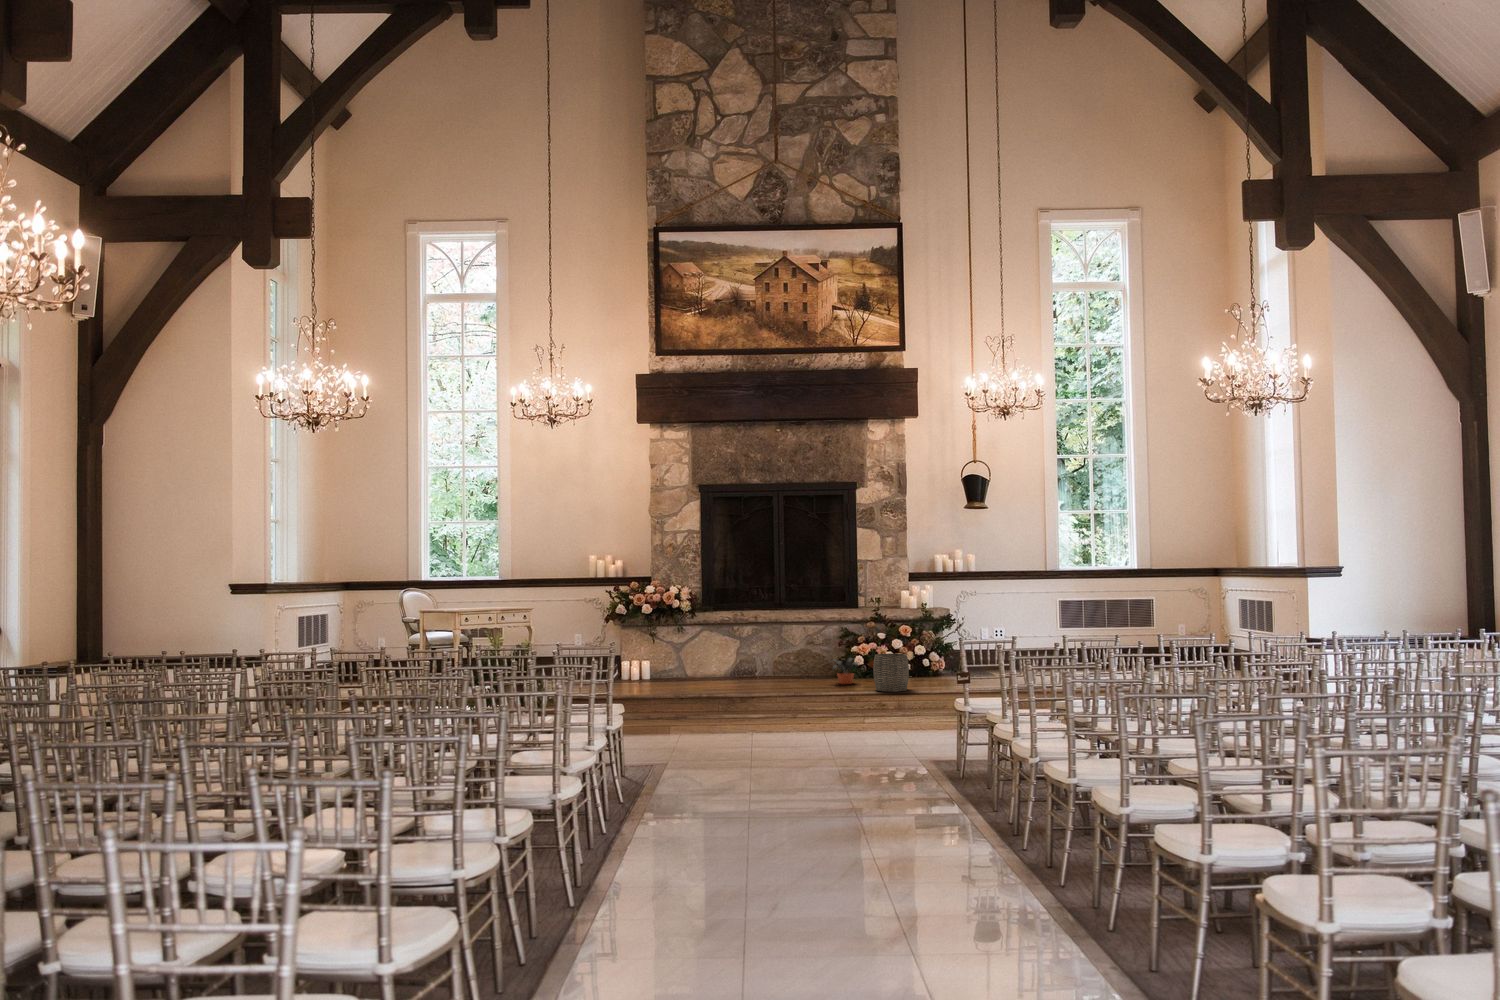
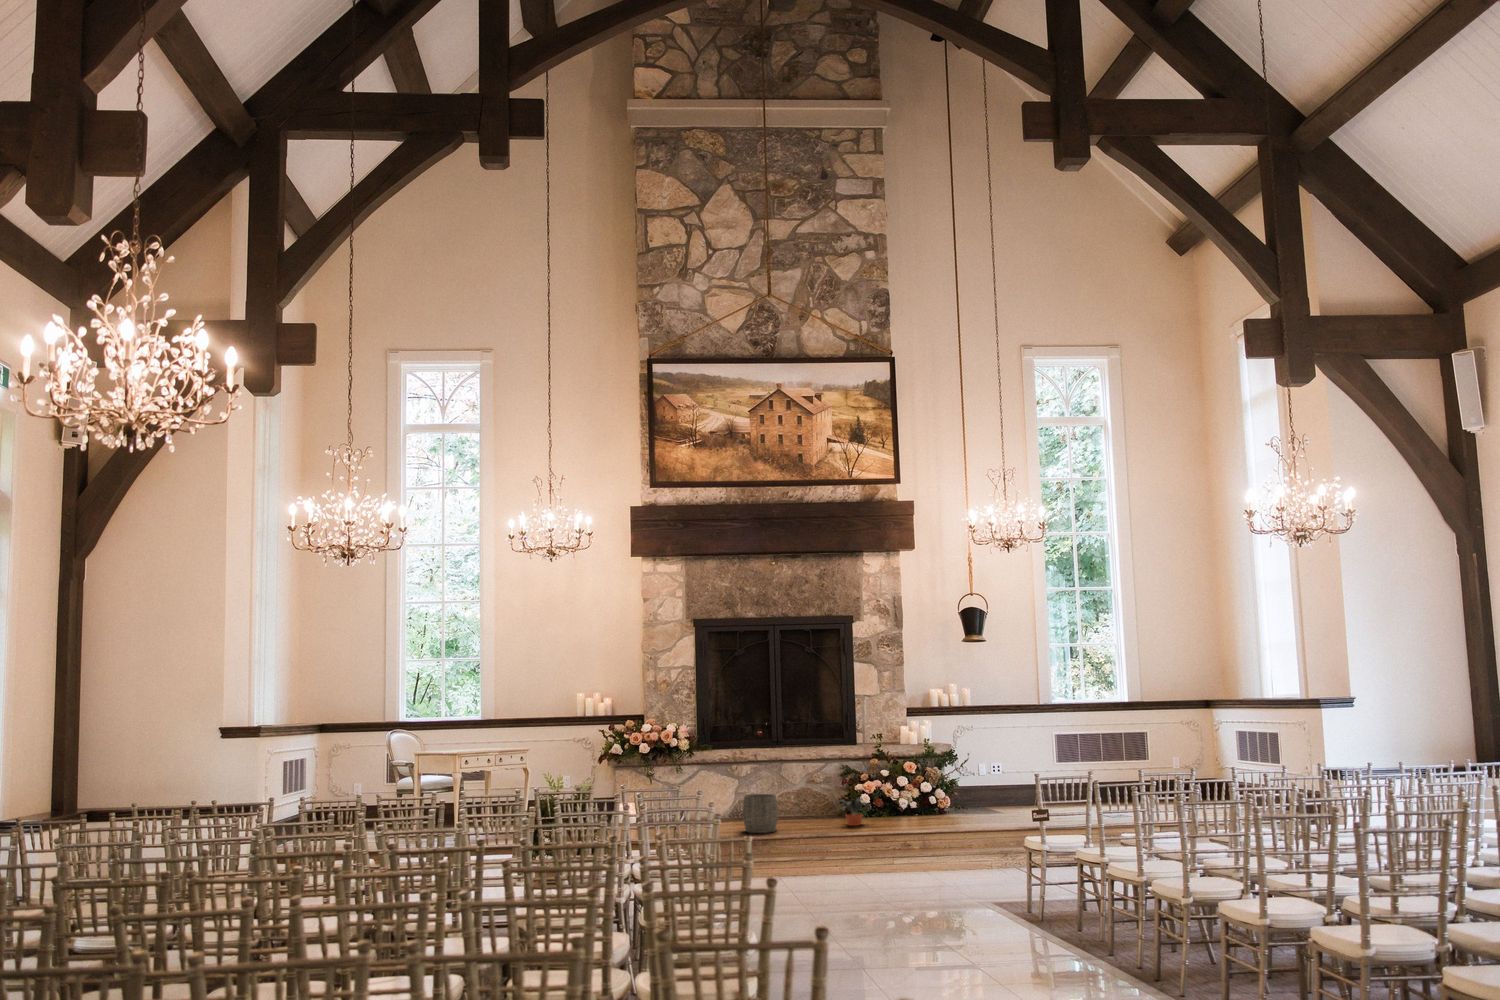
woven basket: present [873,654,909,692] -> present [743,794,778,833]

